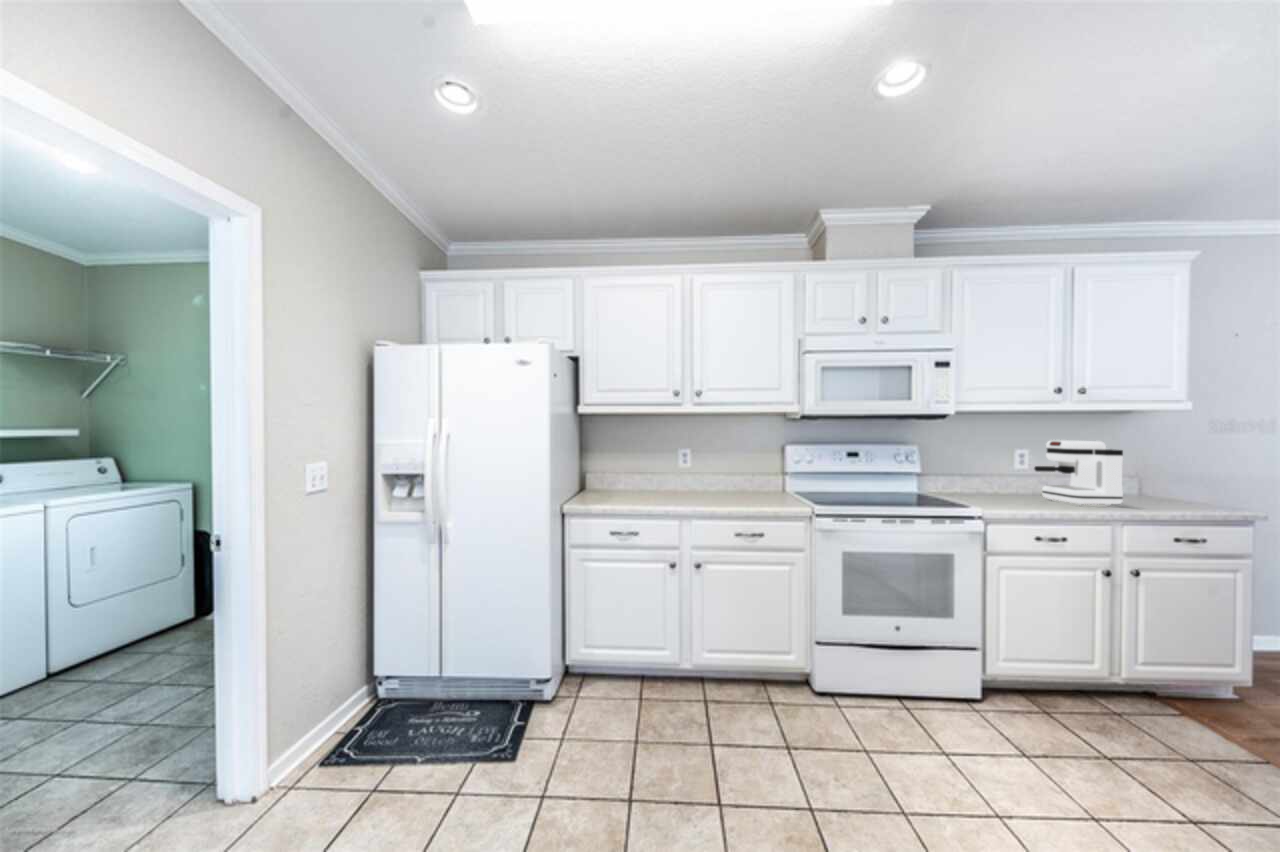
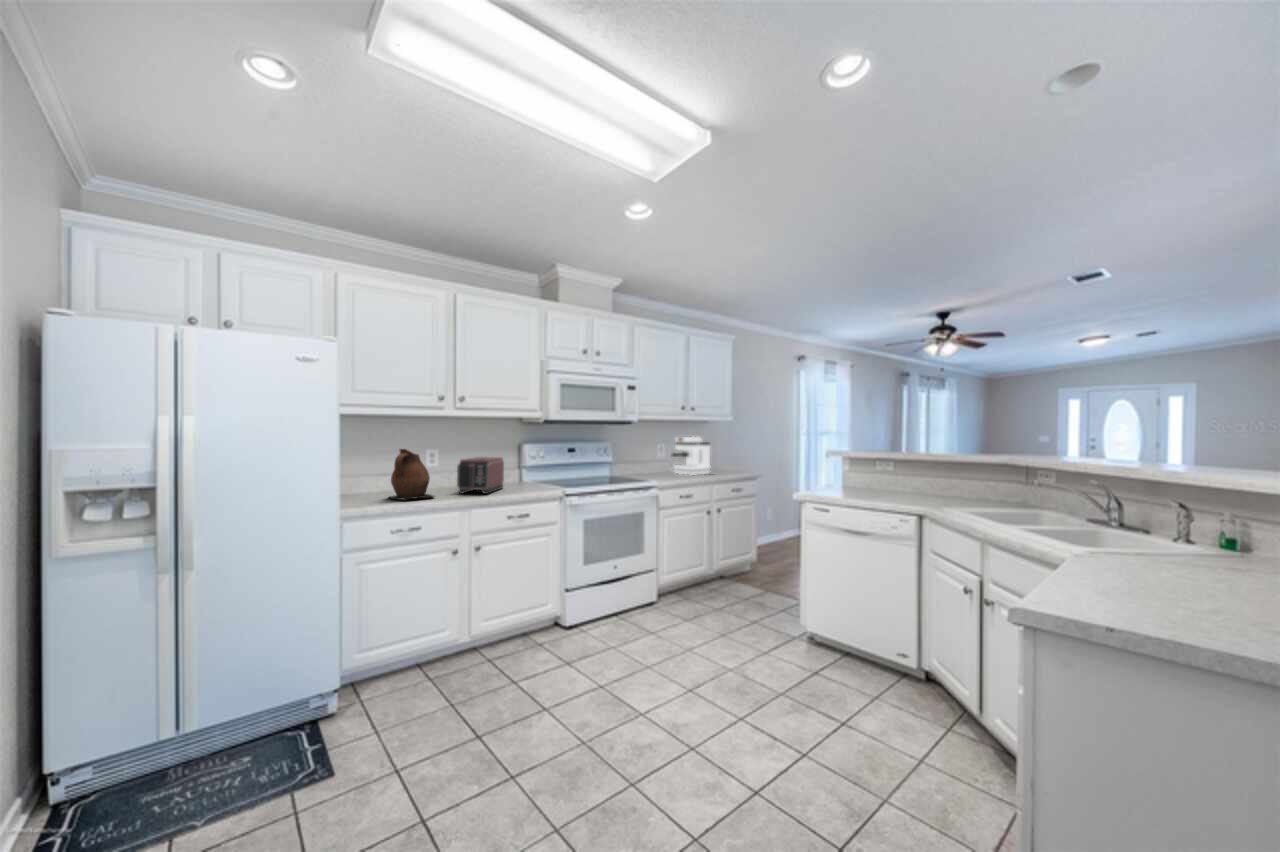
ceramic pitcher: none [620,447,663,501] -> present [389,449,434,500]
toaster: none [690,459,750,503] -> present [457,457,504,494]

